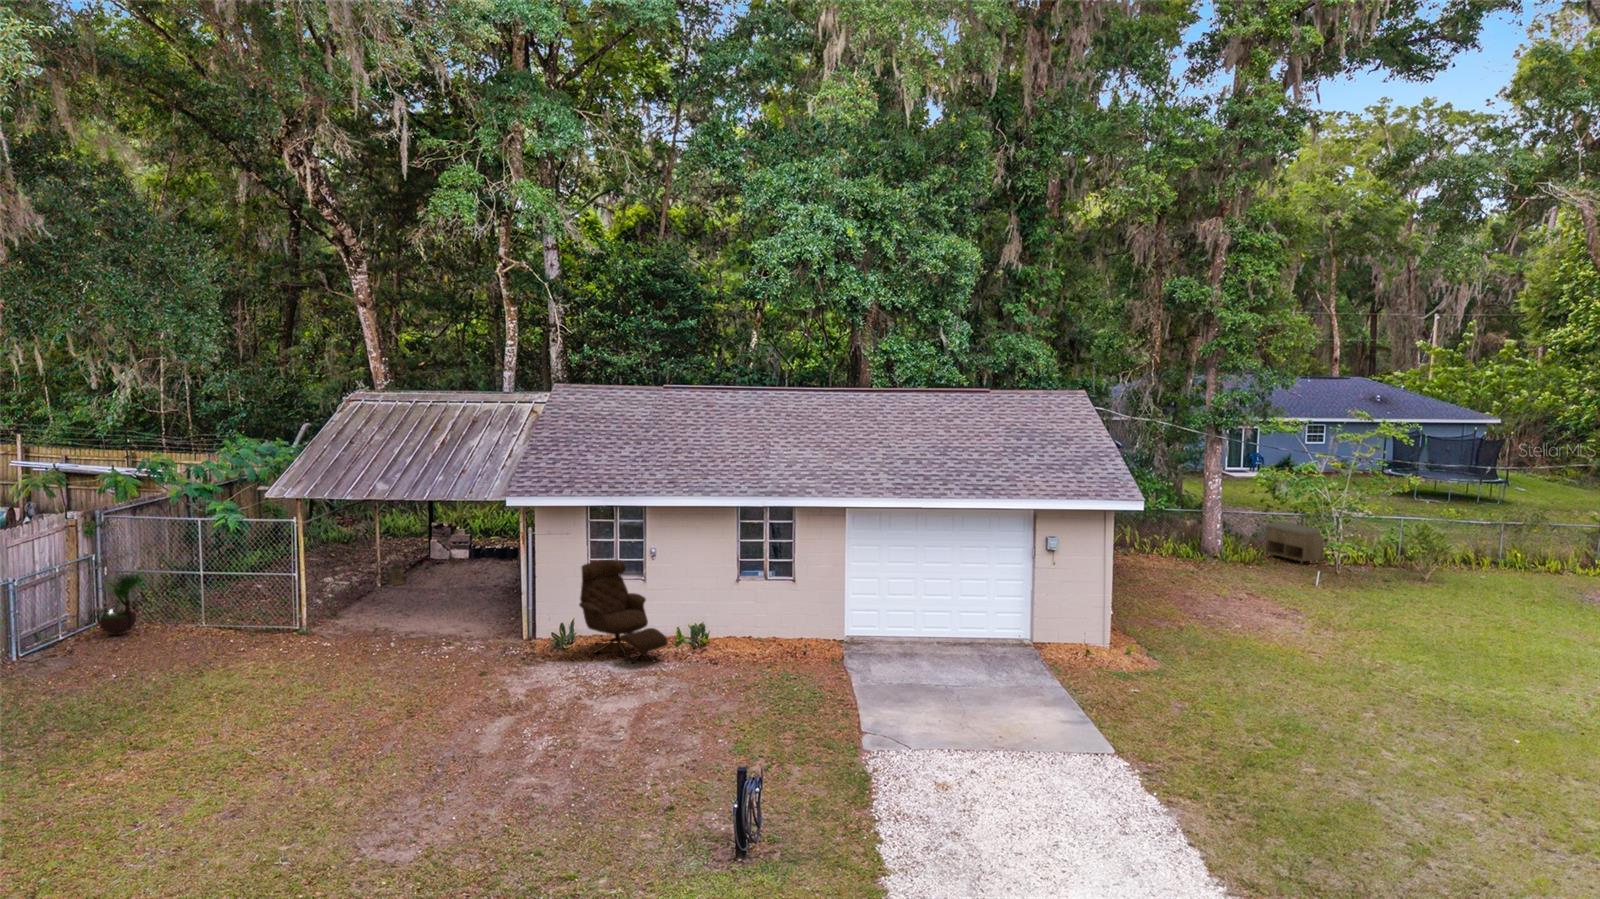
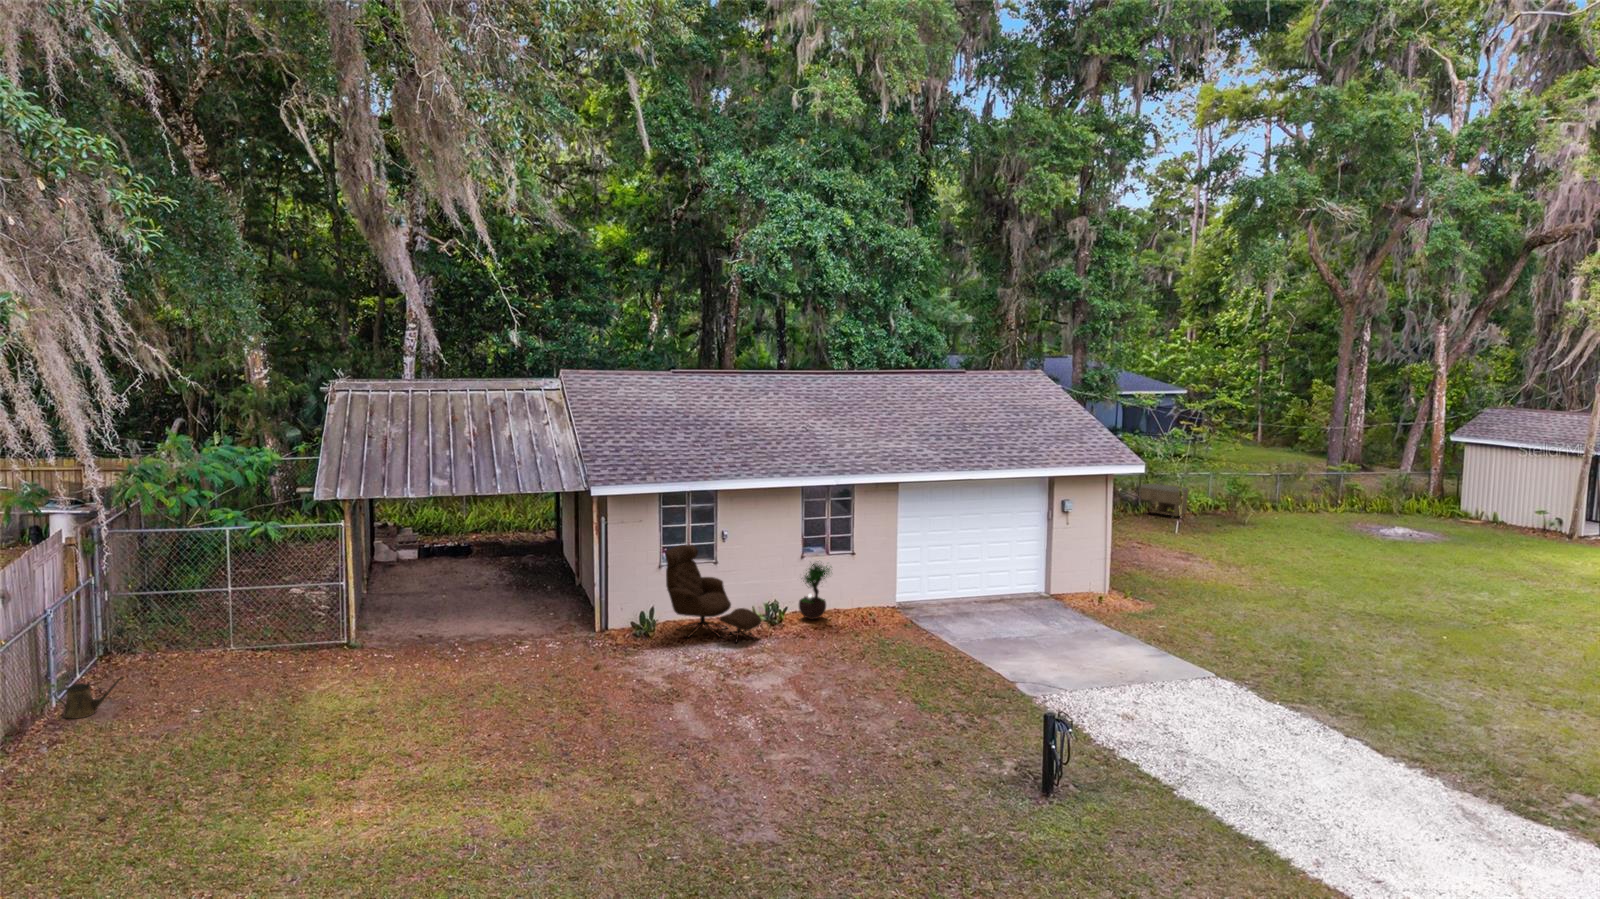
watering can: present [384,565,415,585] -> present [53,677,123,719]
potted tree: present [99,573,141,635] -> present [799,563,830,619]

